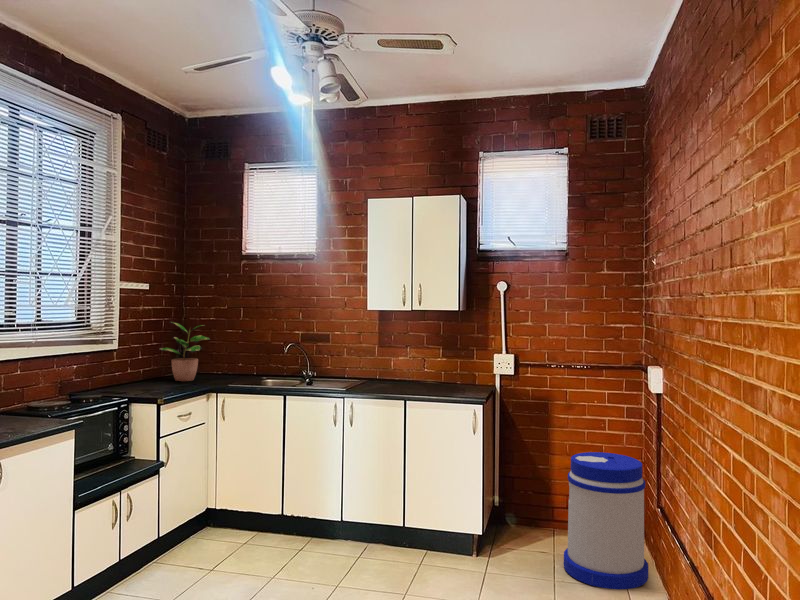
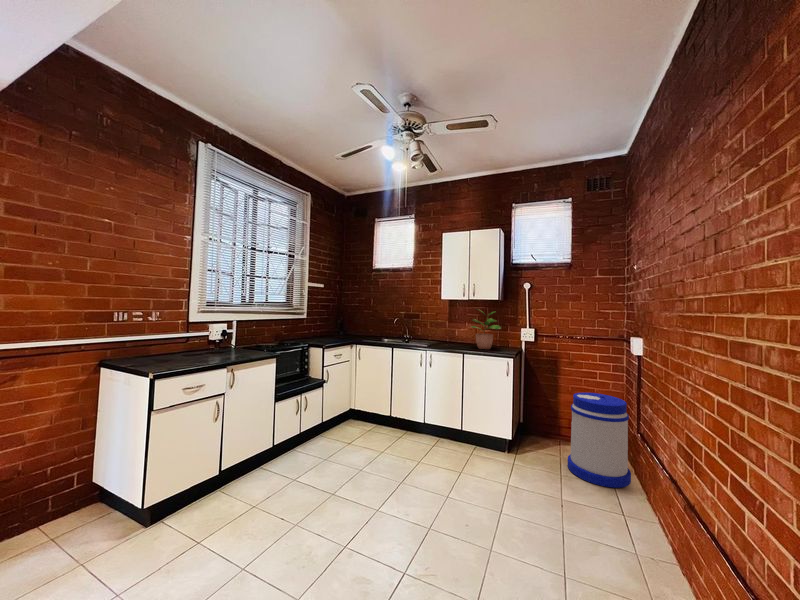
potted plant: present [160,322,210,381] -> present [472,313,501,349]

